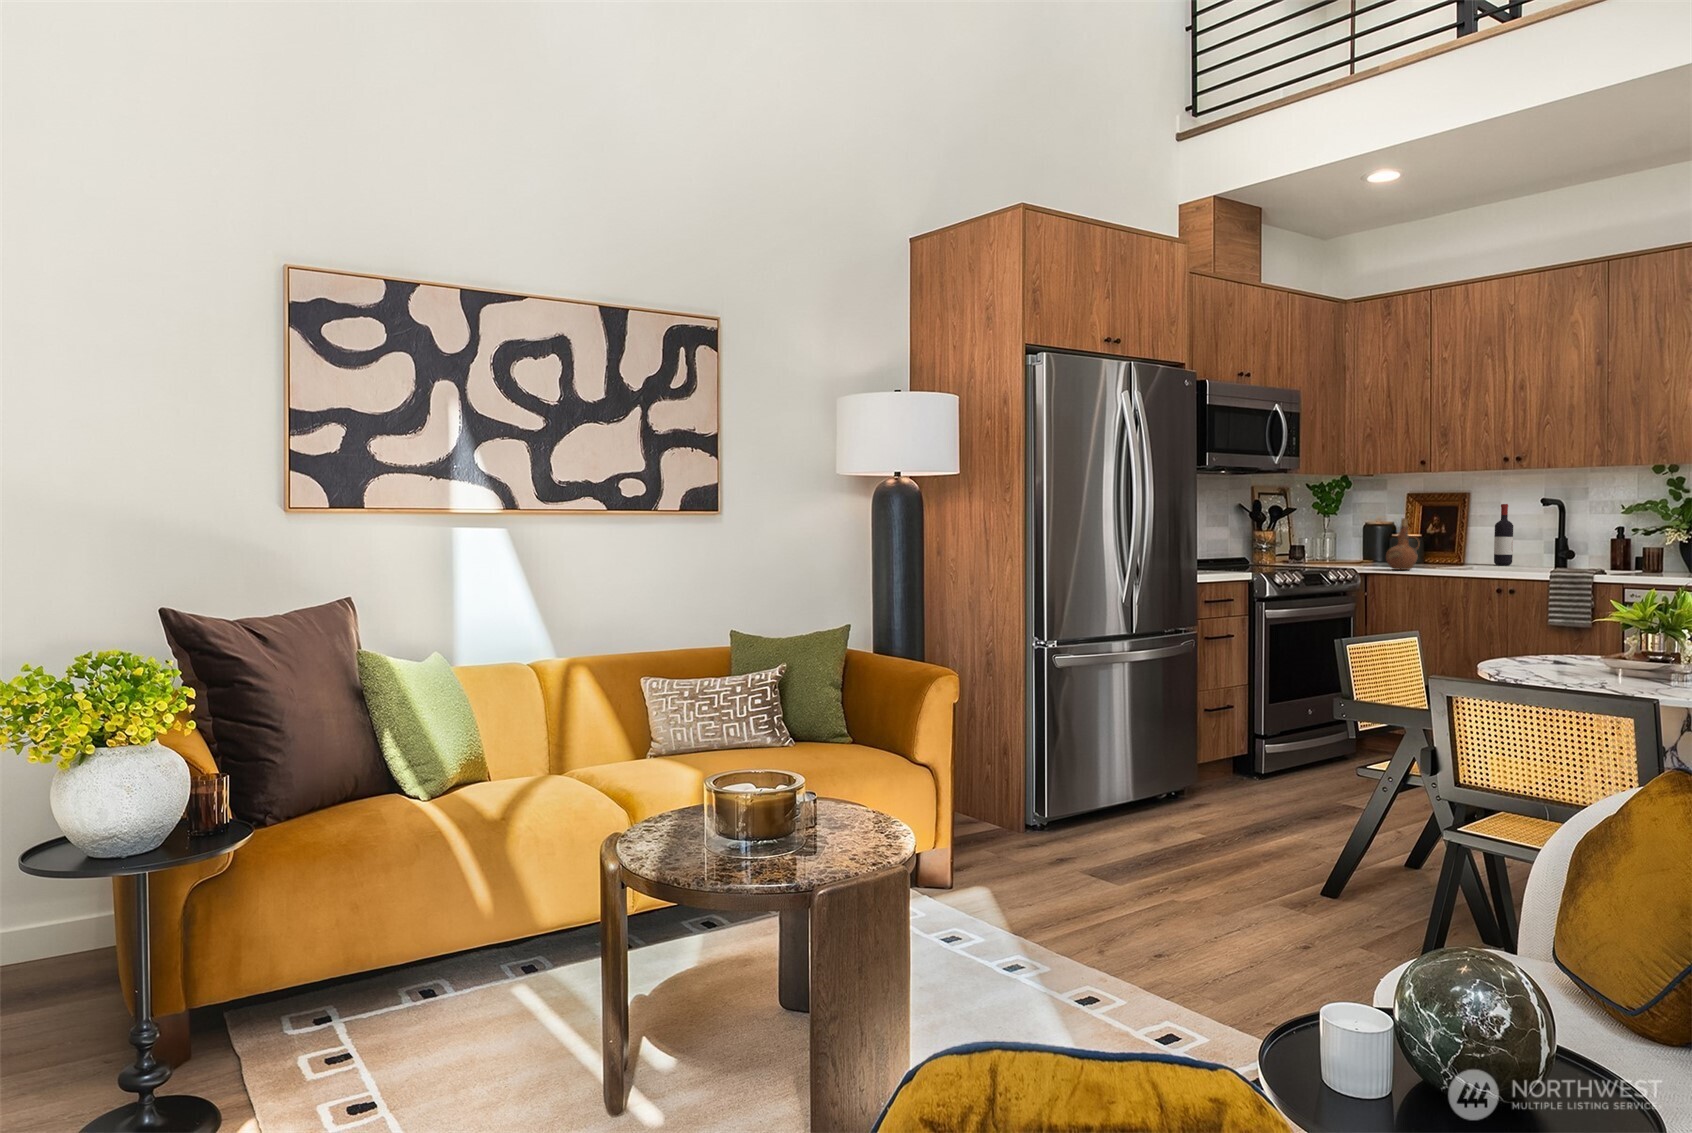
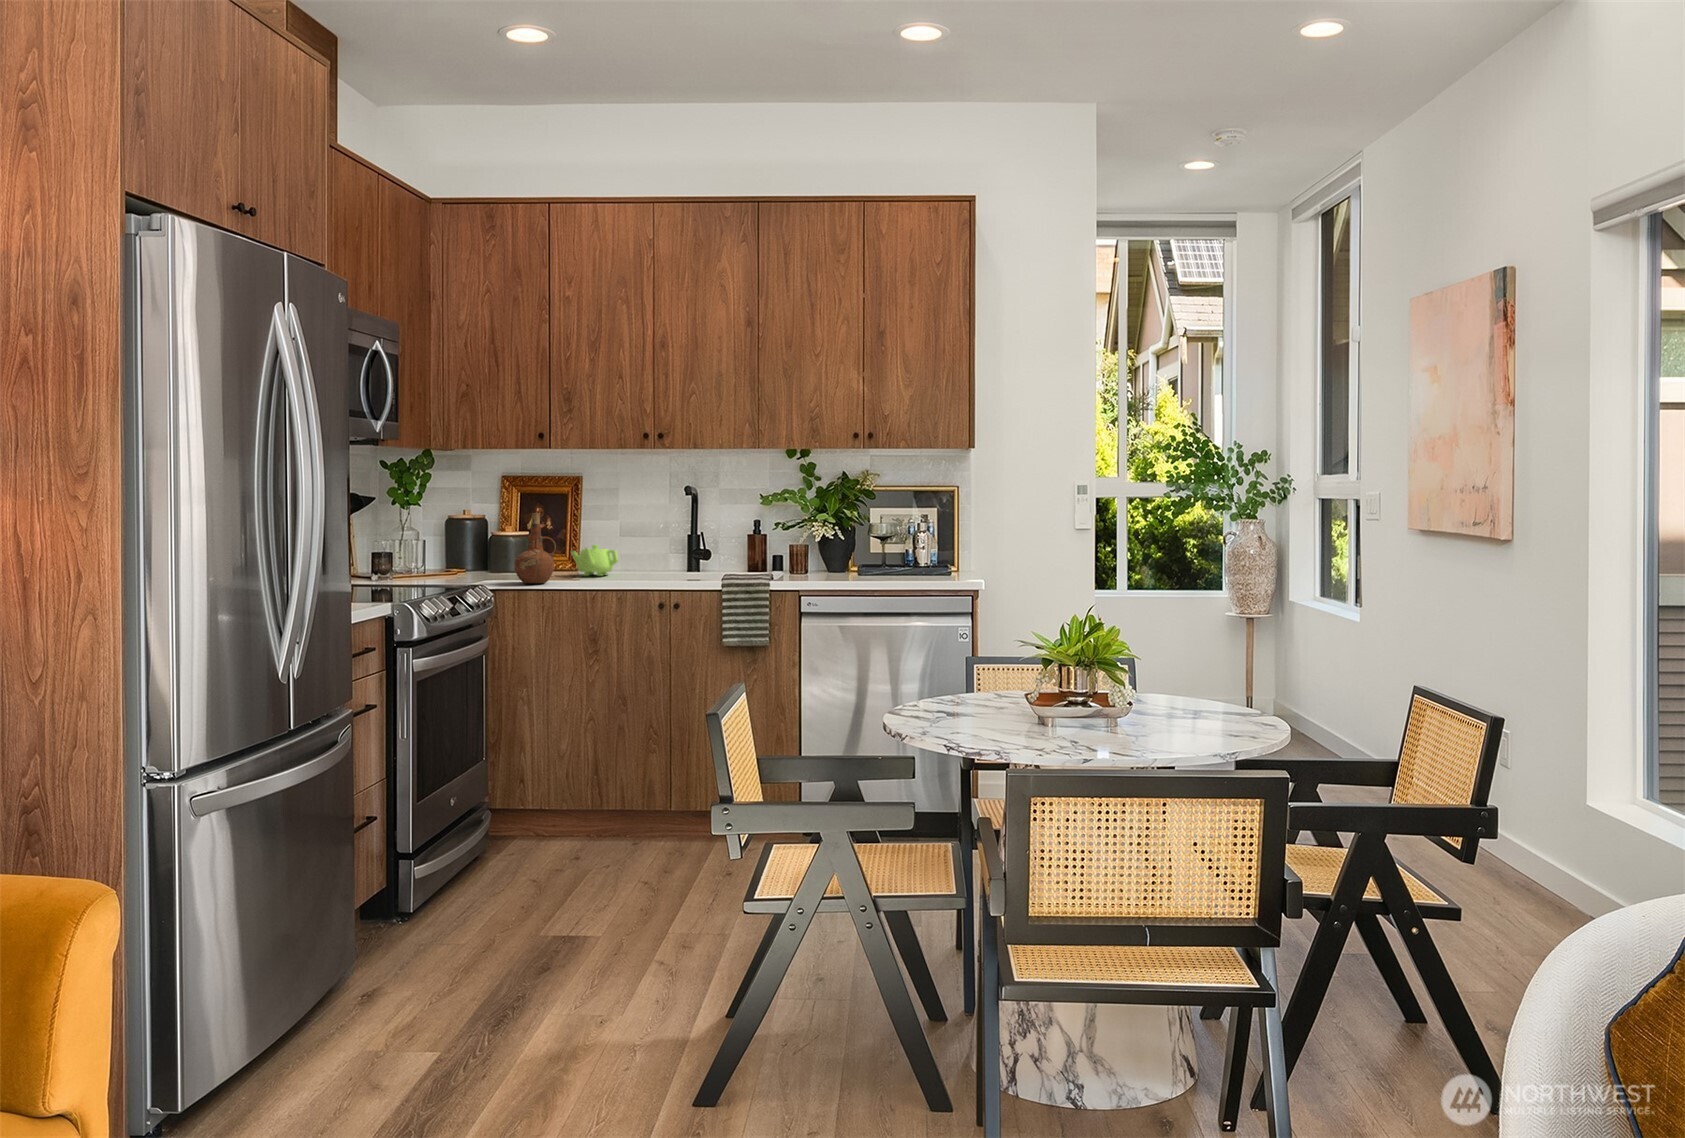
wine bottle: present [1494,504,1513,565] -> none [619,492,639,569]
teapot: none [1443,544,1480,568] -> present [571,545,618,576]

